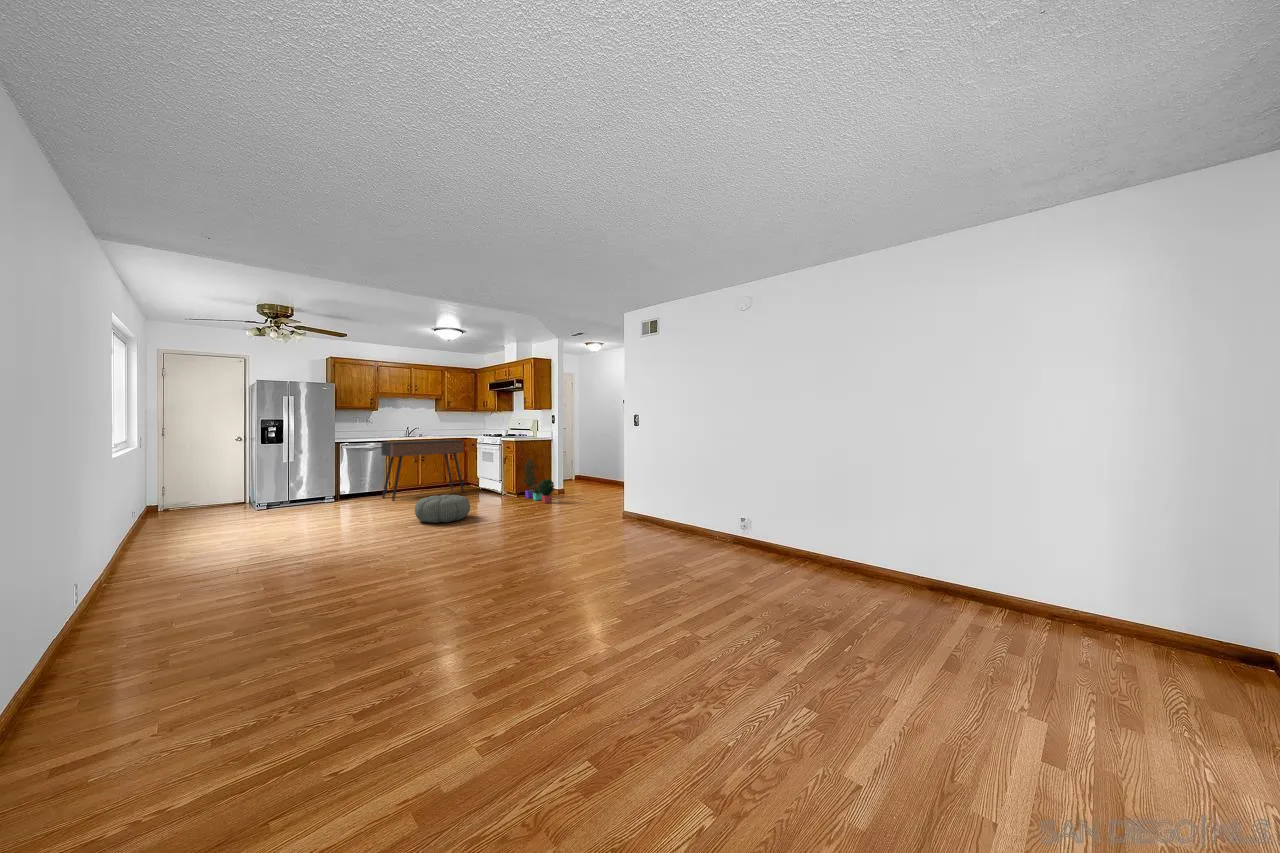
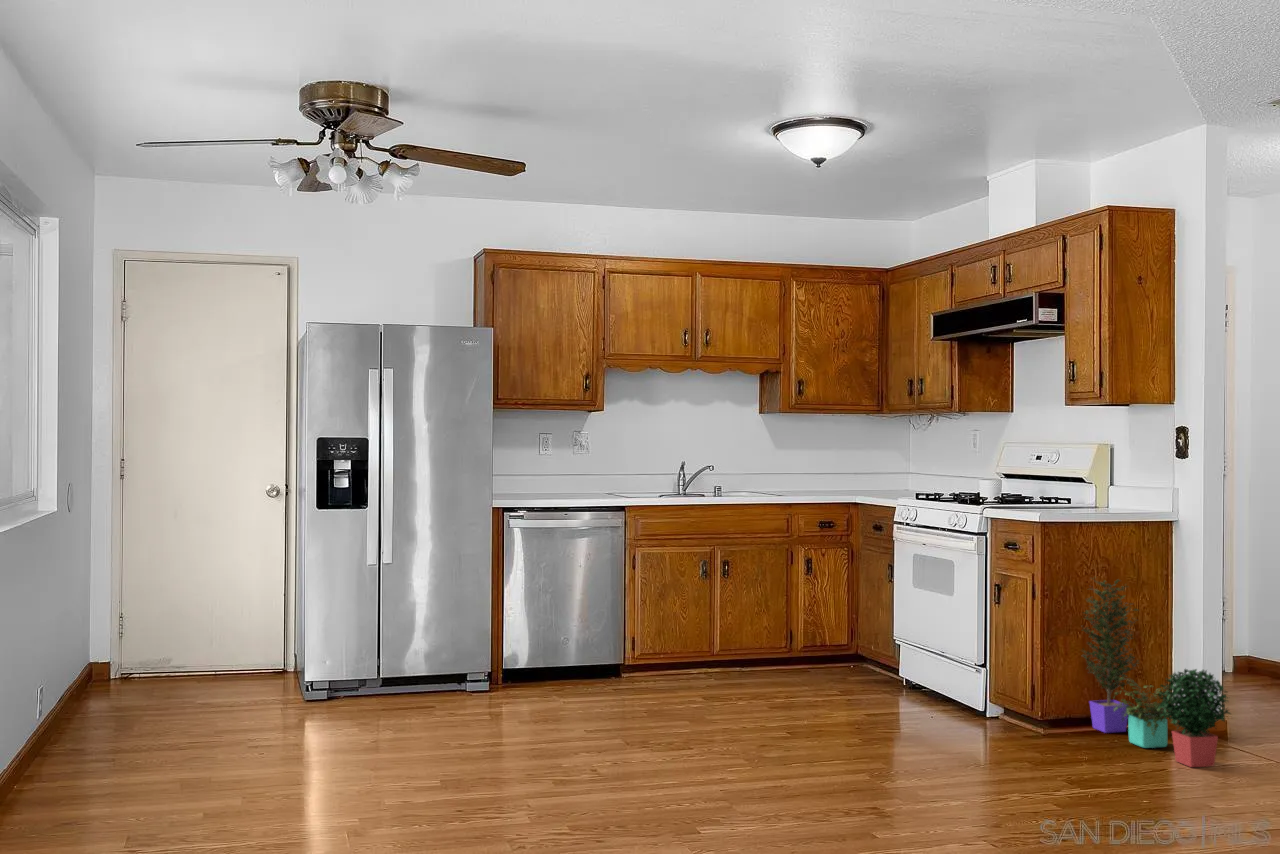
console table: present [381,440,464,500] -> none [616,504,860,700]
pouf: present [415,495,470,523] -> none [731,710,923,823]

